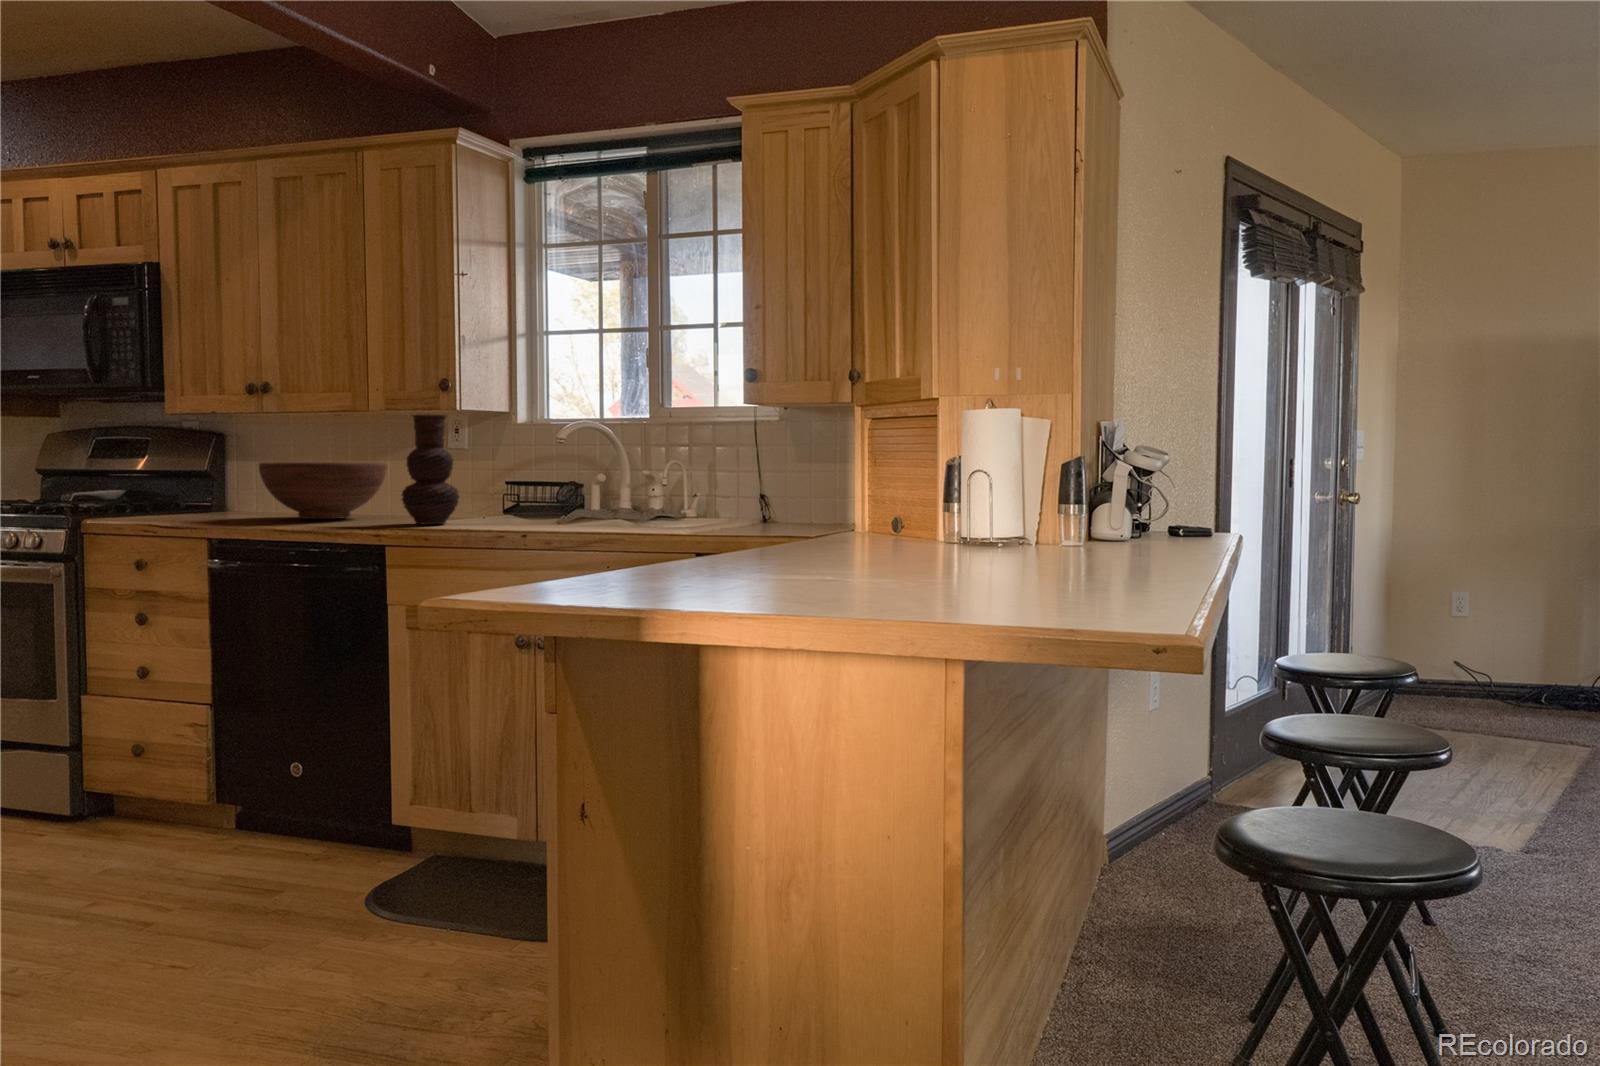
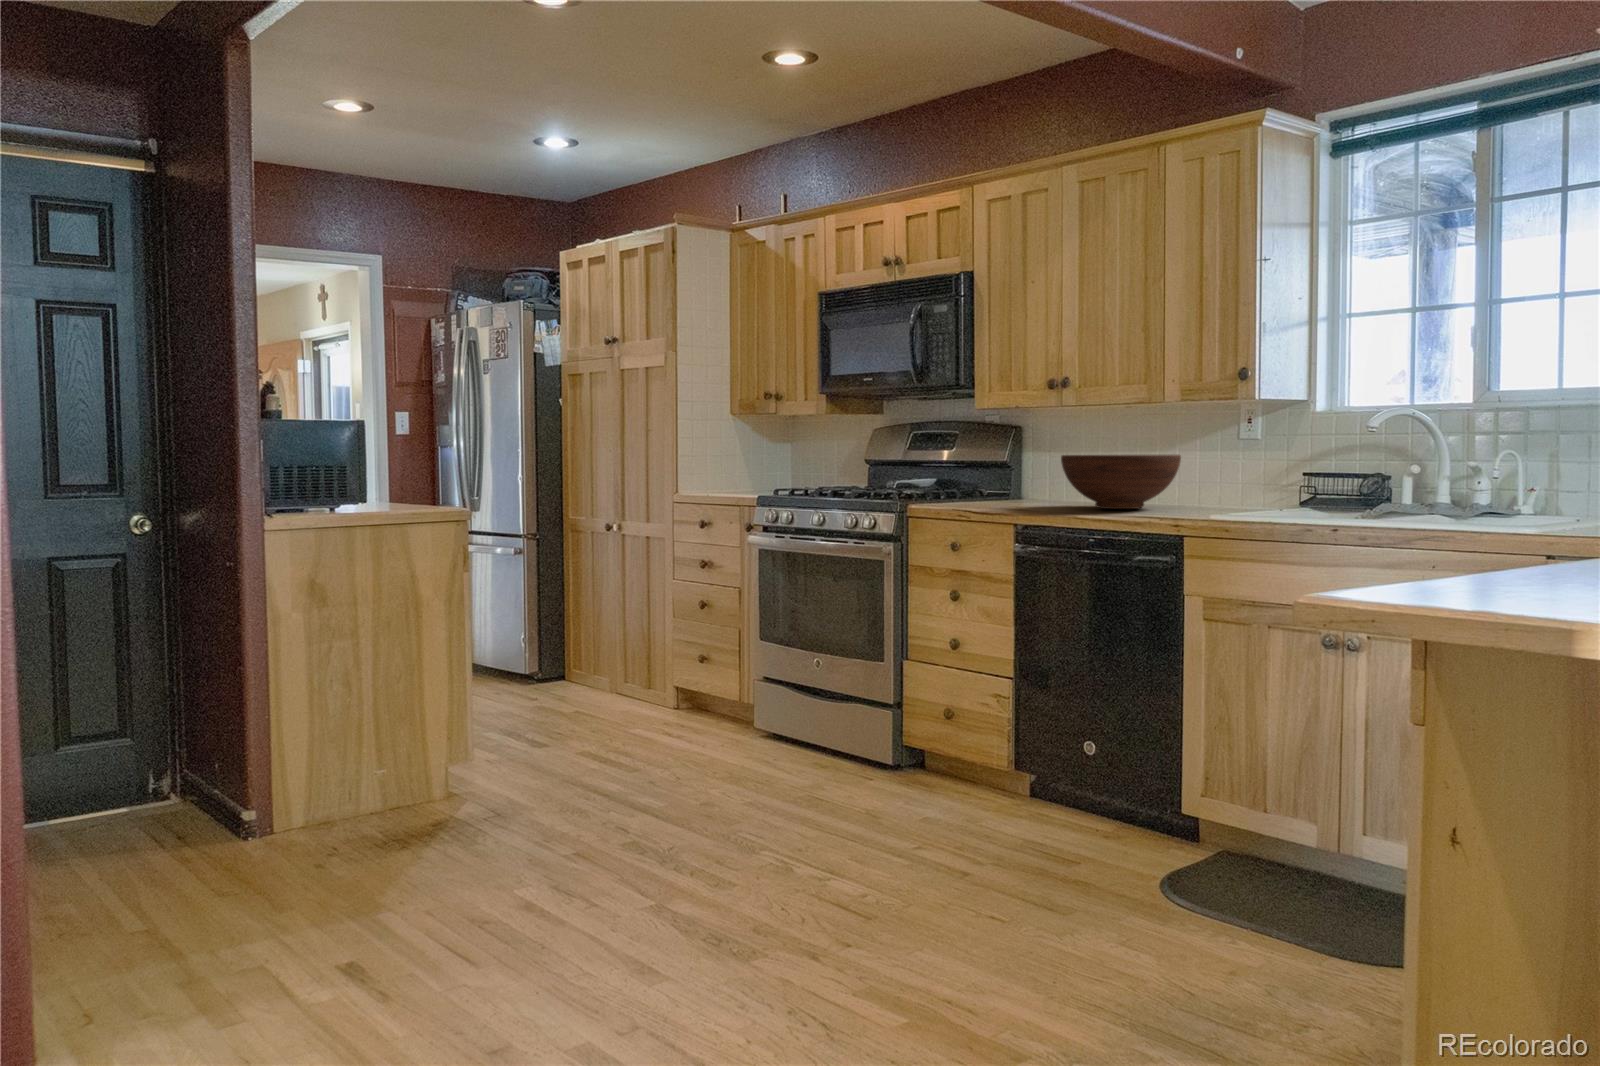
vase: present [401,415,459,524] -> none [1201,406,1261,518]

